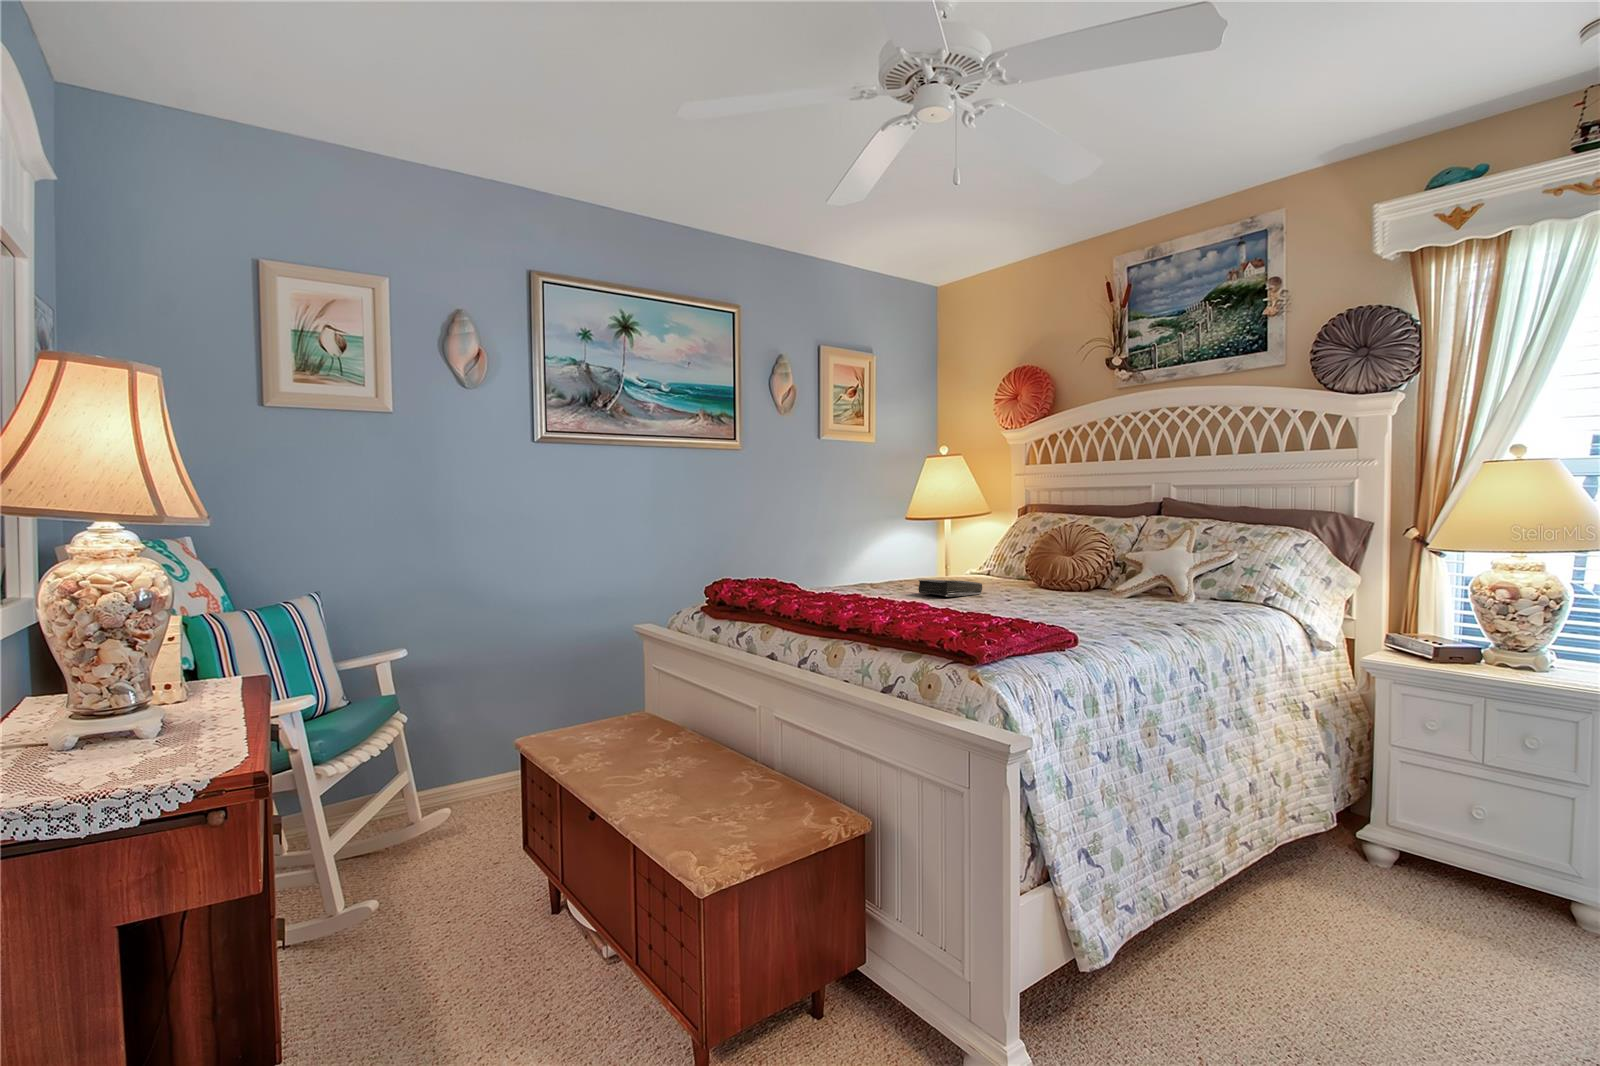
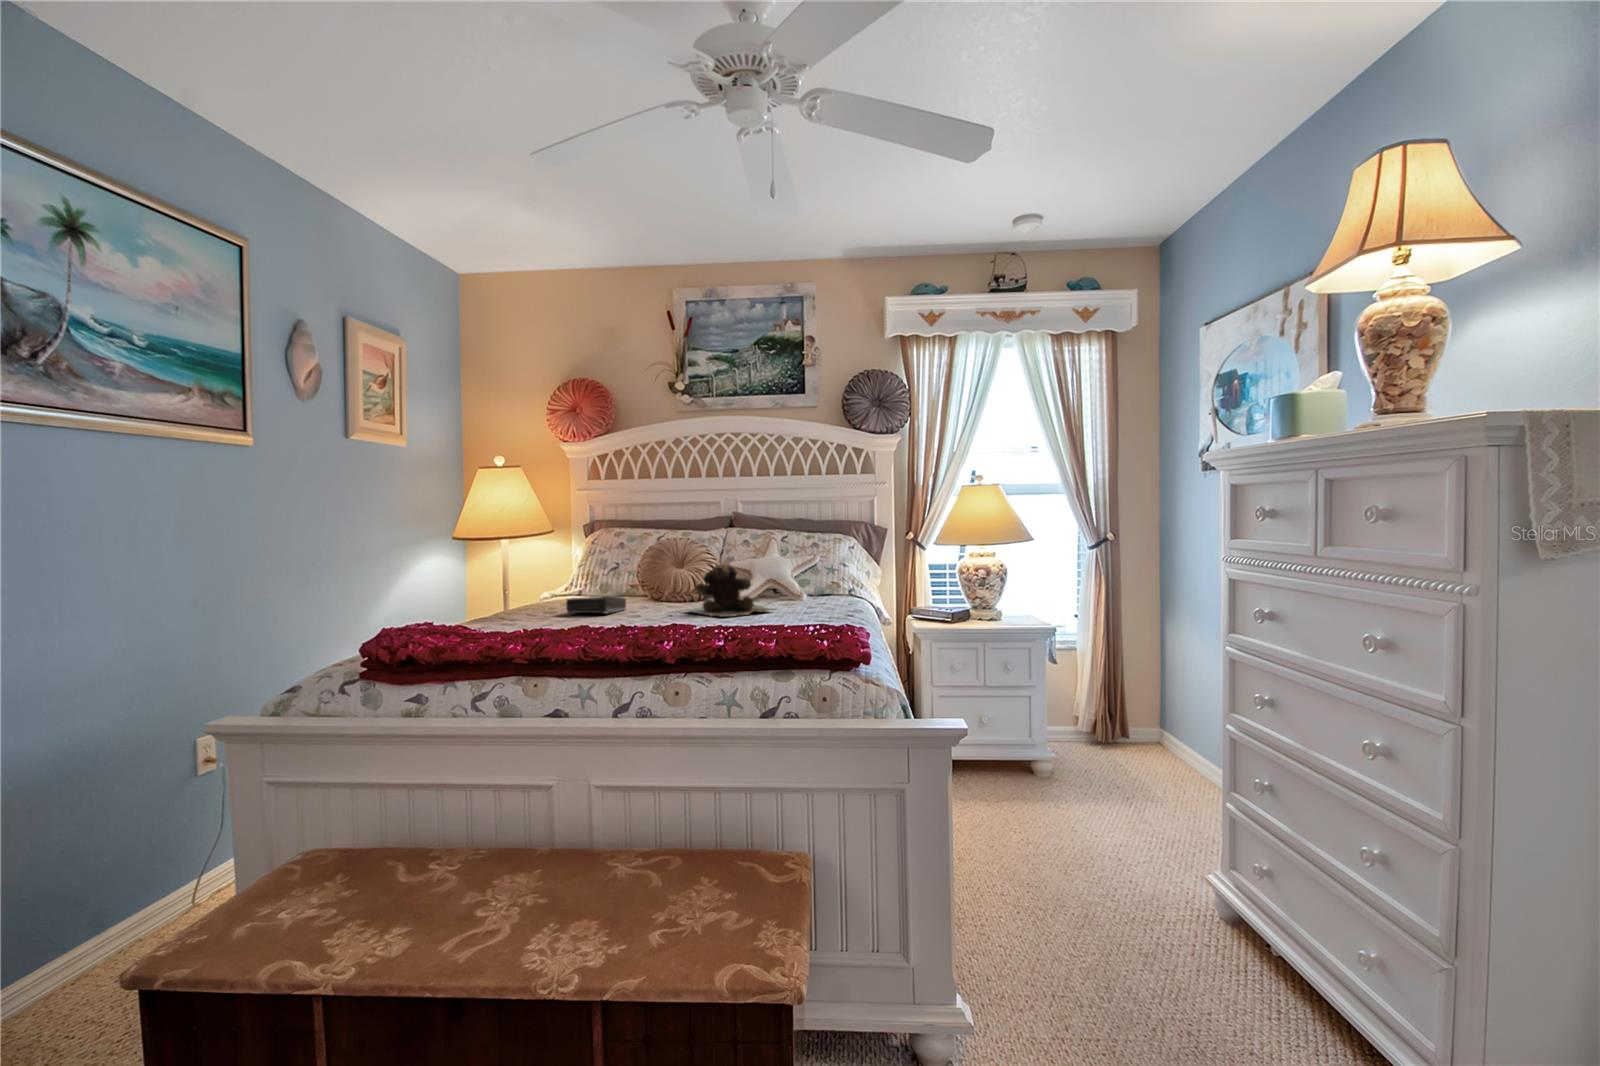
teddy bear: none [1018,557,1112,613] -> present [686,565,772,616]

